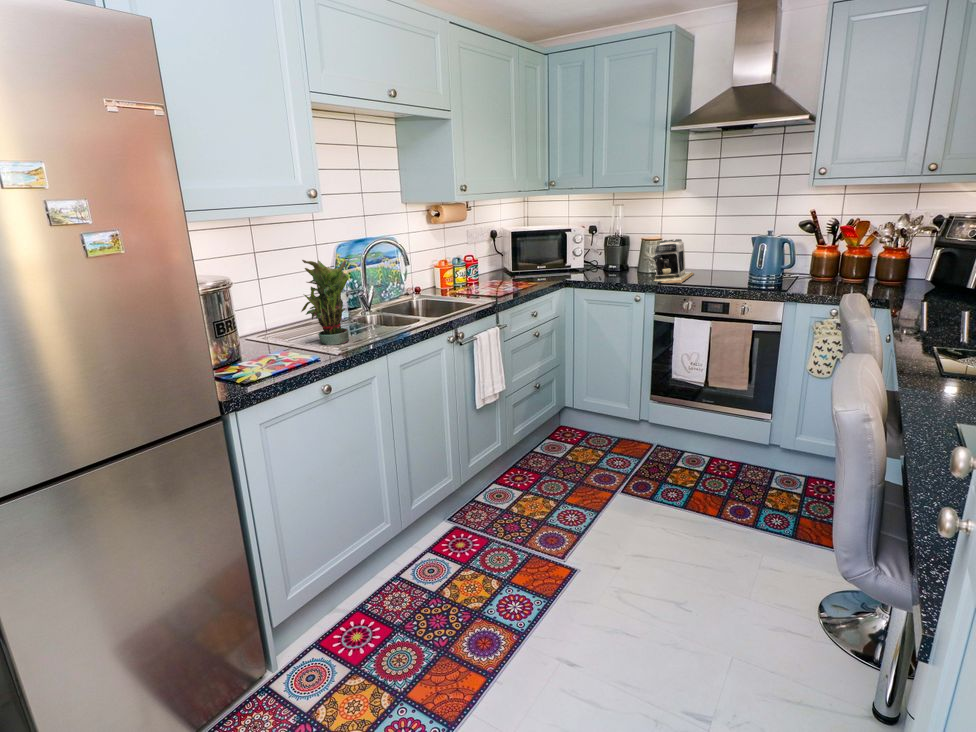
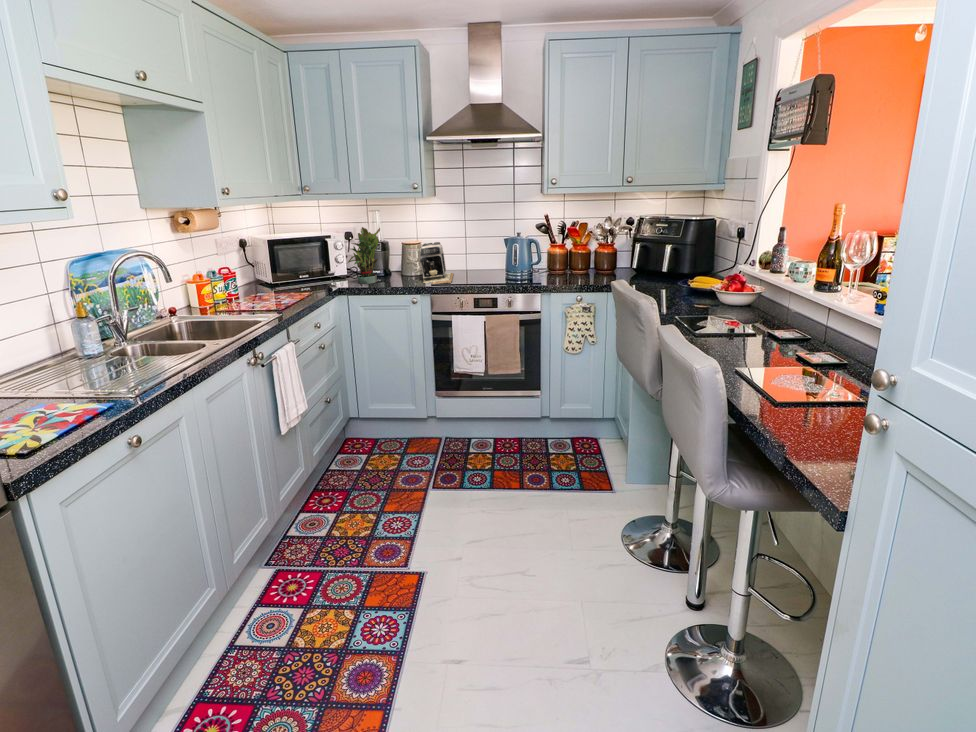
potted plant: present [301,260,349,345] -> present [348,227,380,284]

